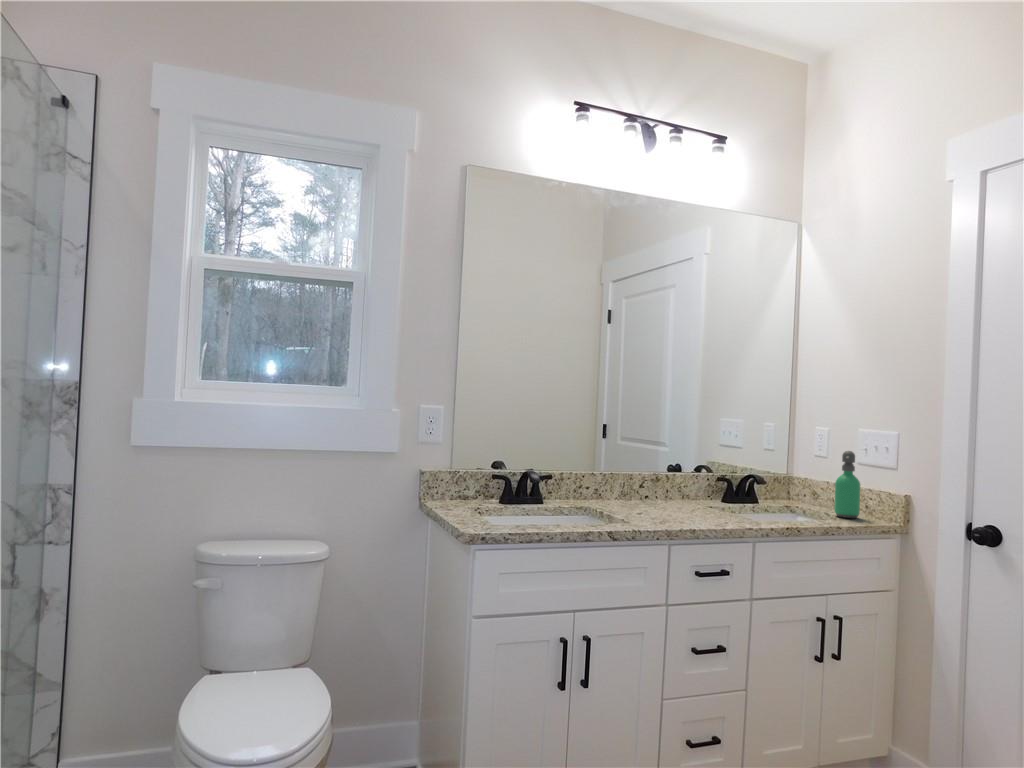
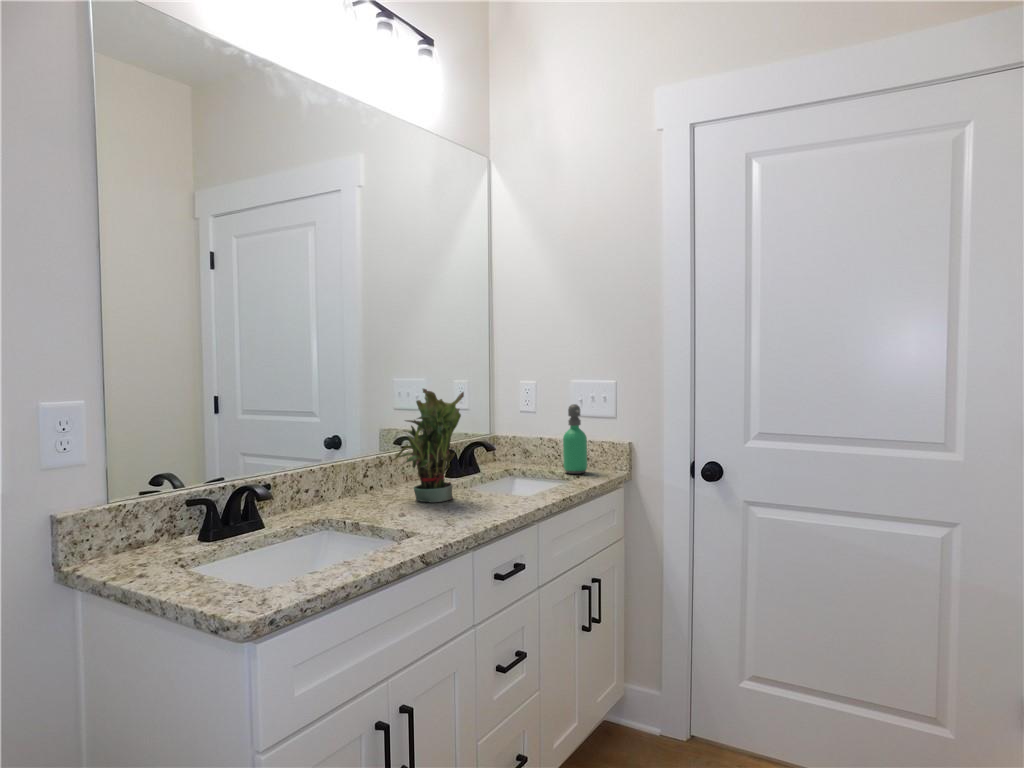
potted plant: none [651,419,709,513] -> present [395,389,464,502]

